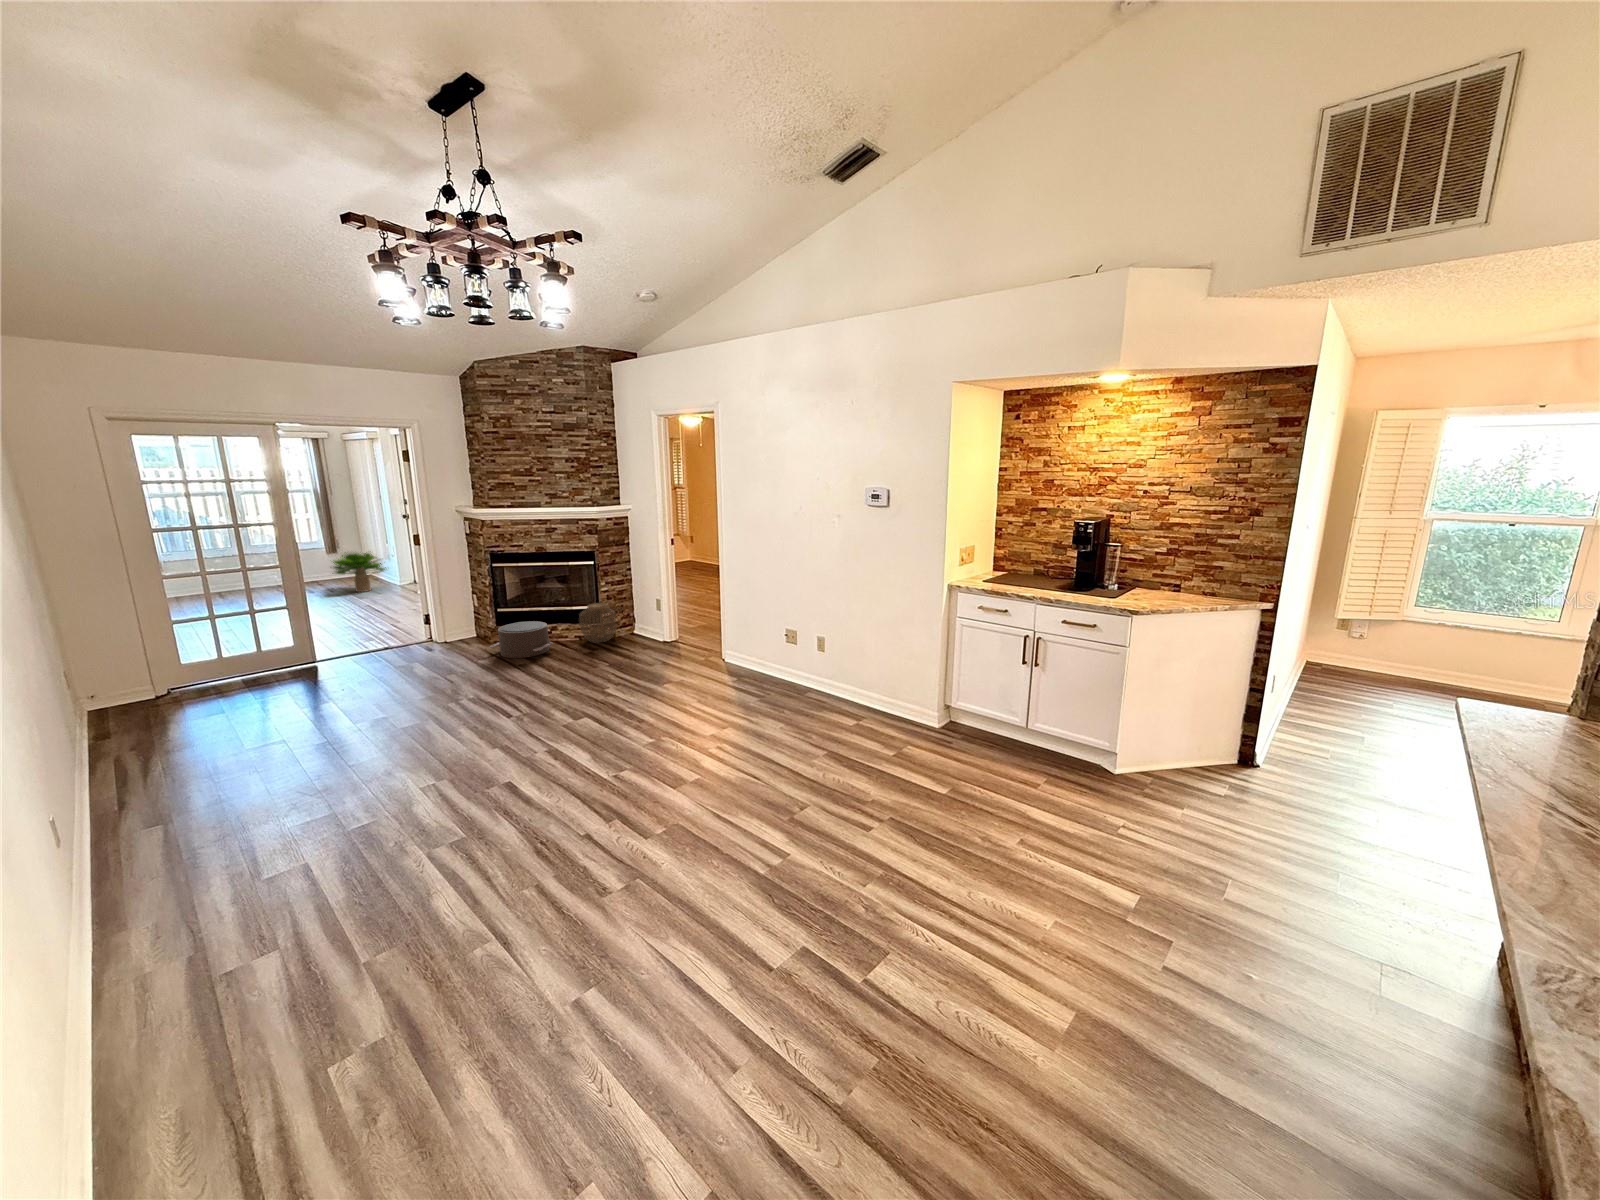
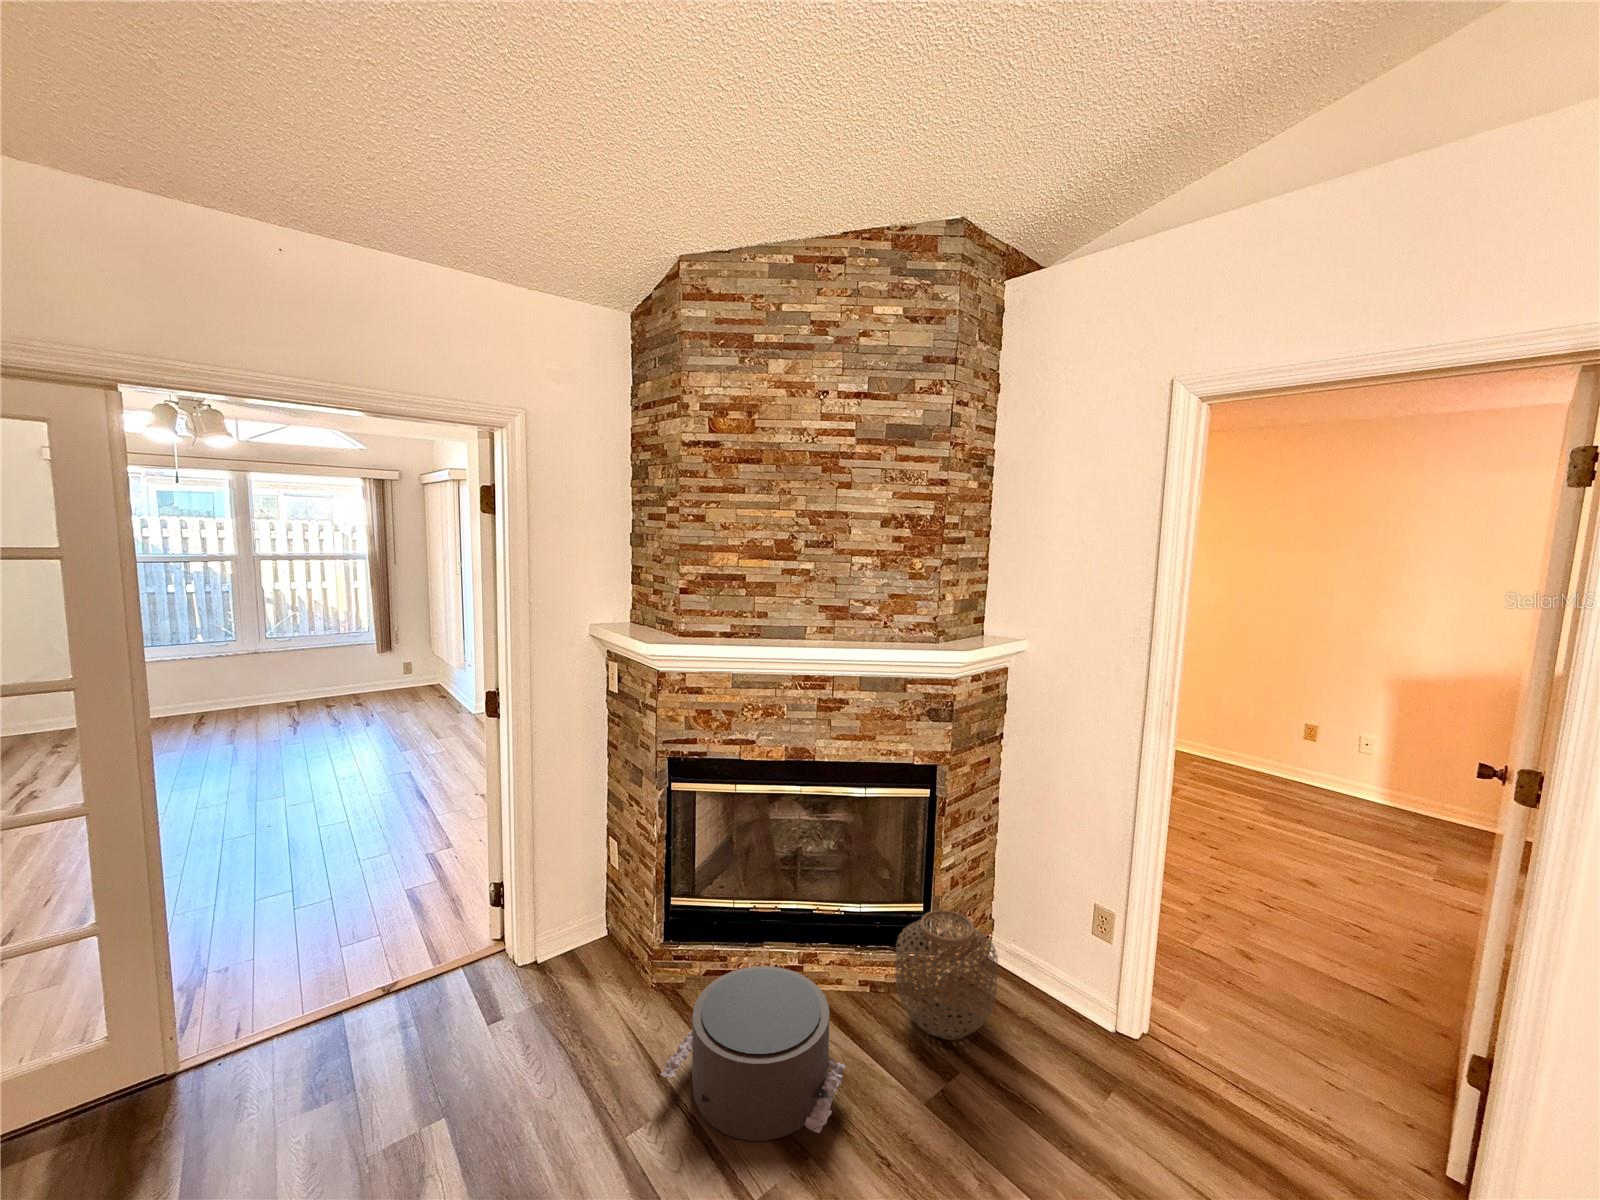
potted plant: present [332,552,386,592] -> none [348,665,452,741]

